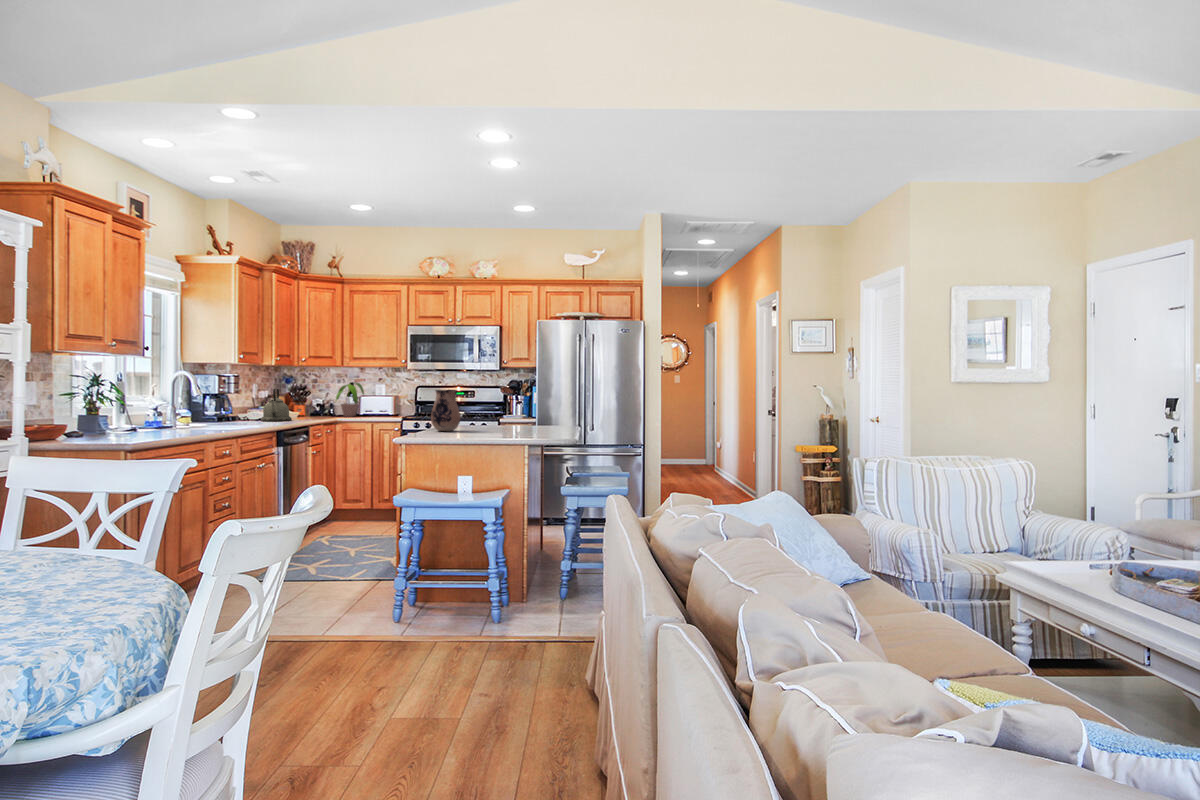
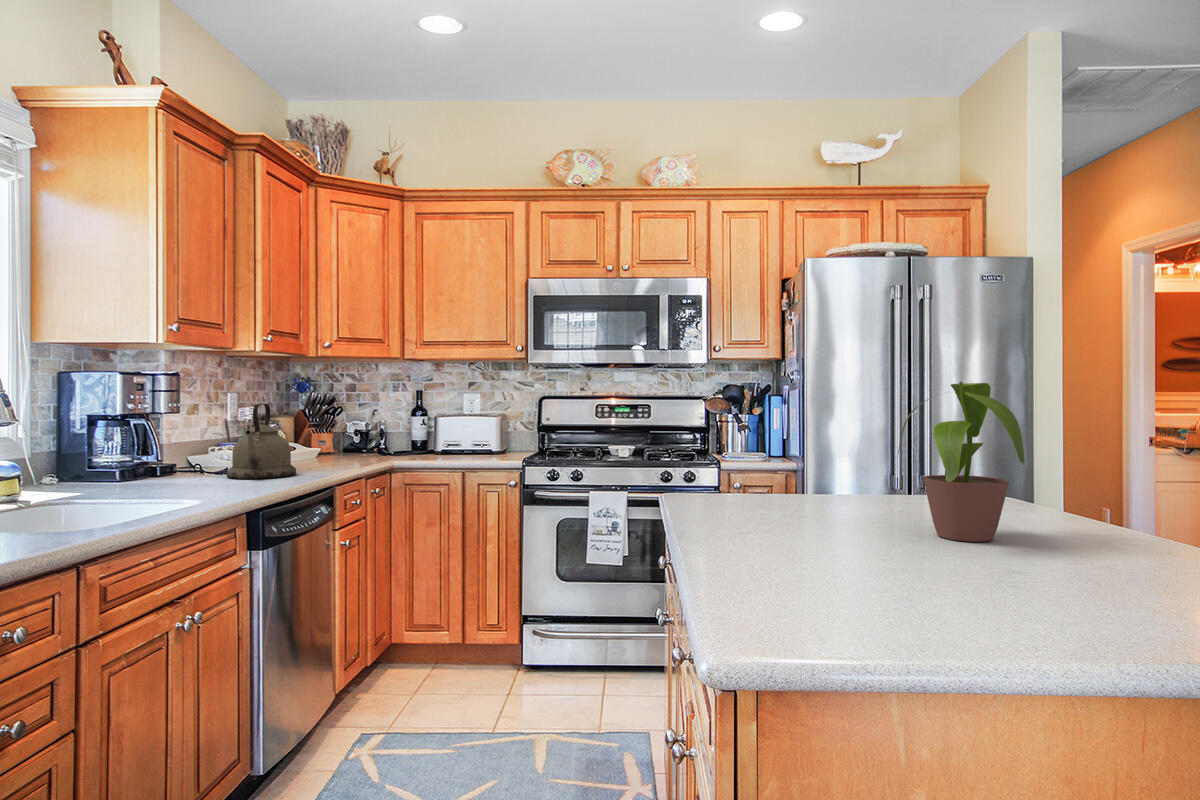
potted plant: present [336,382,364,417] -> present [898,382,1025,542]
ceramic pitcher: present [431,390,461,431] -> none [755,412,870,574]

